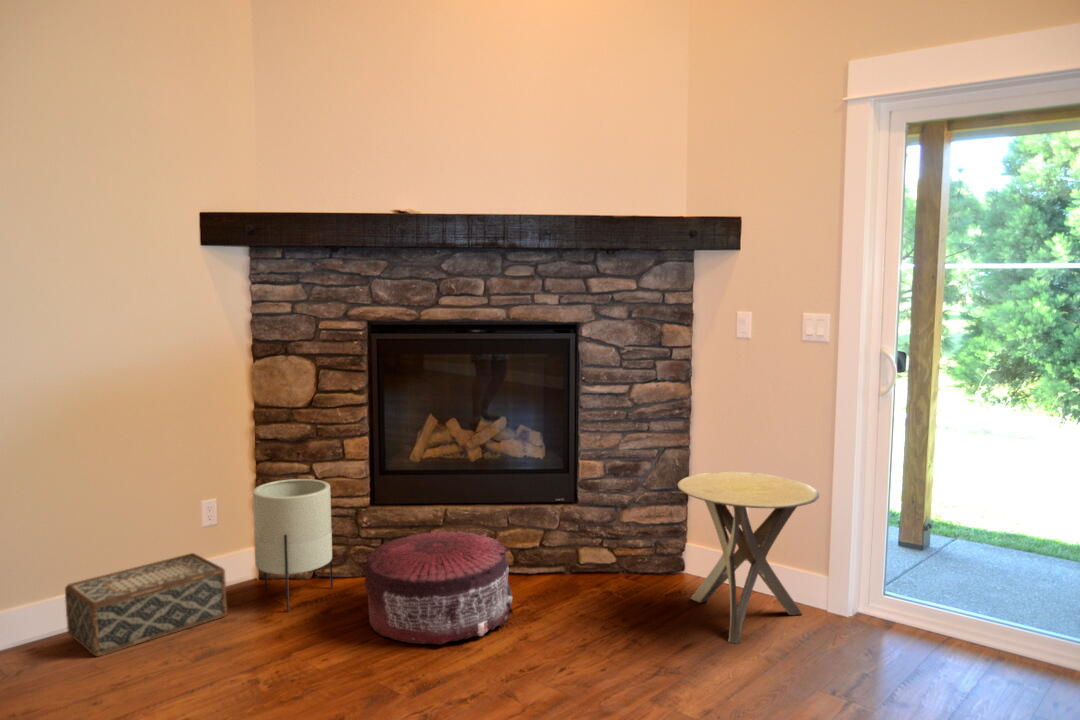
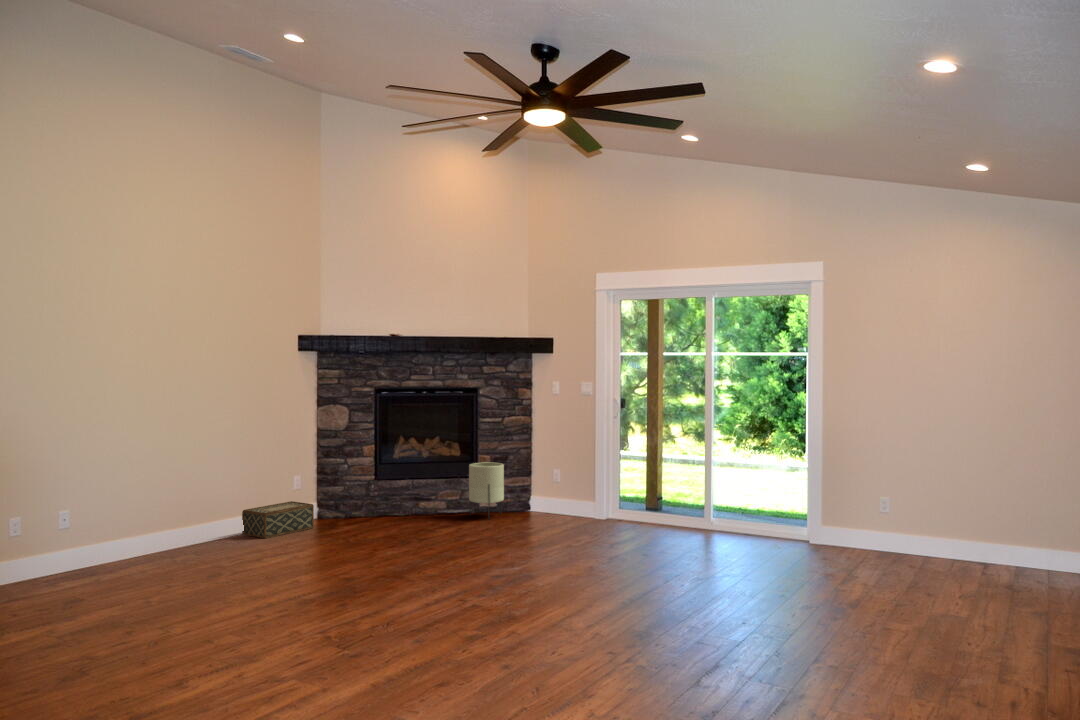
side table: present [678,472,819,644] -> none [526,457,588,526]
planter: present [253,479,333,612] -> present [469,462,504,515]
pouf: present [365,530,513,644] -> none [381,488,452,530]

